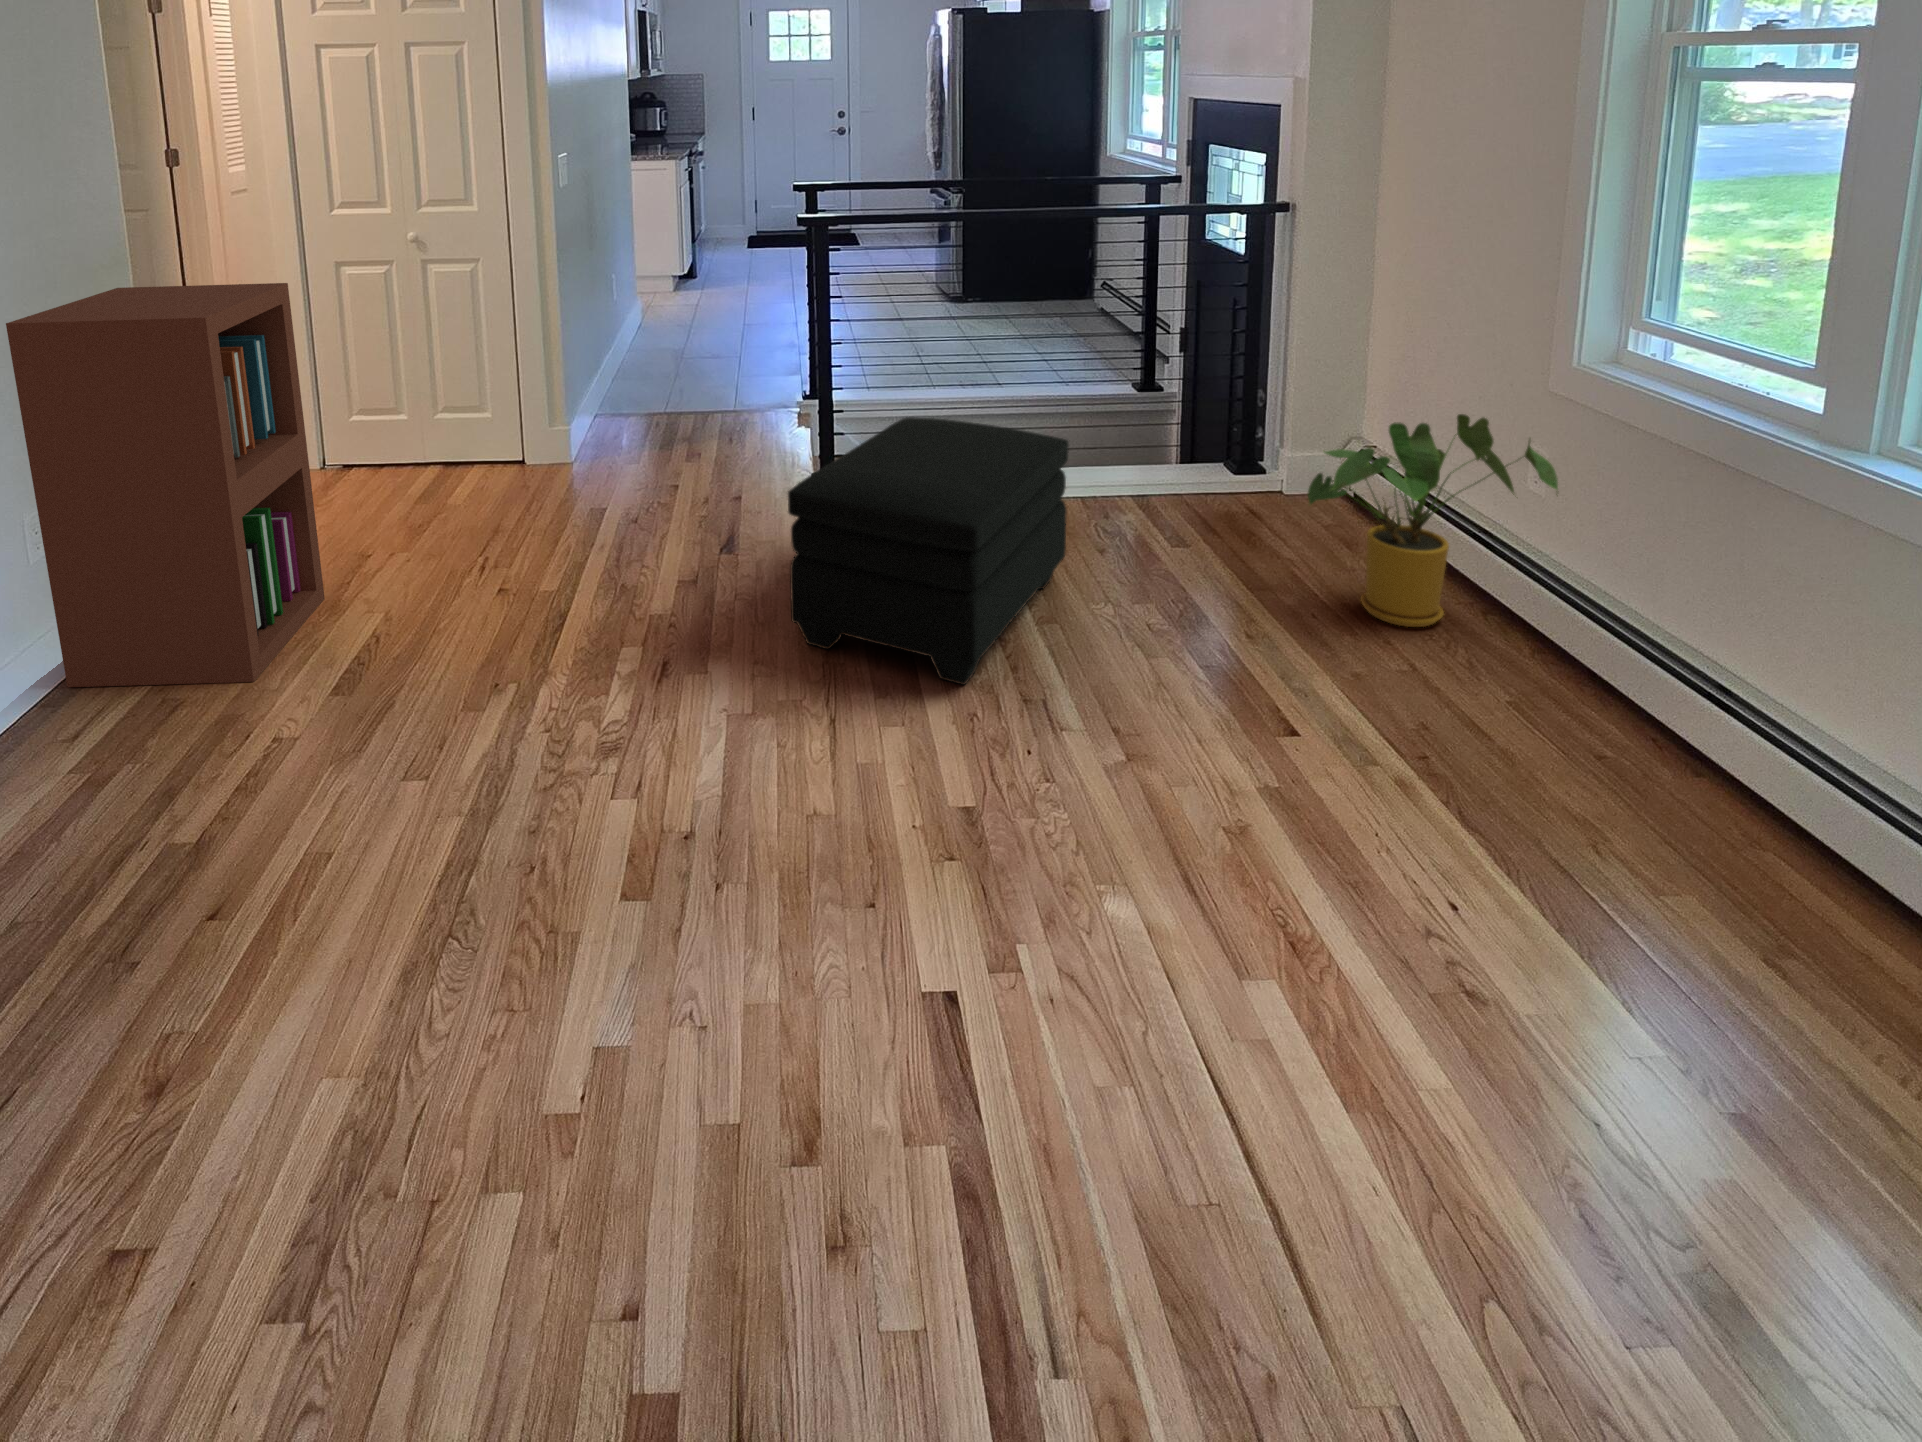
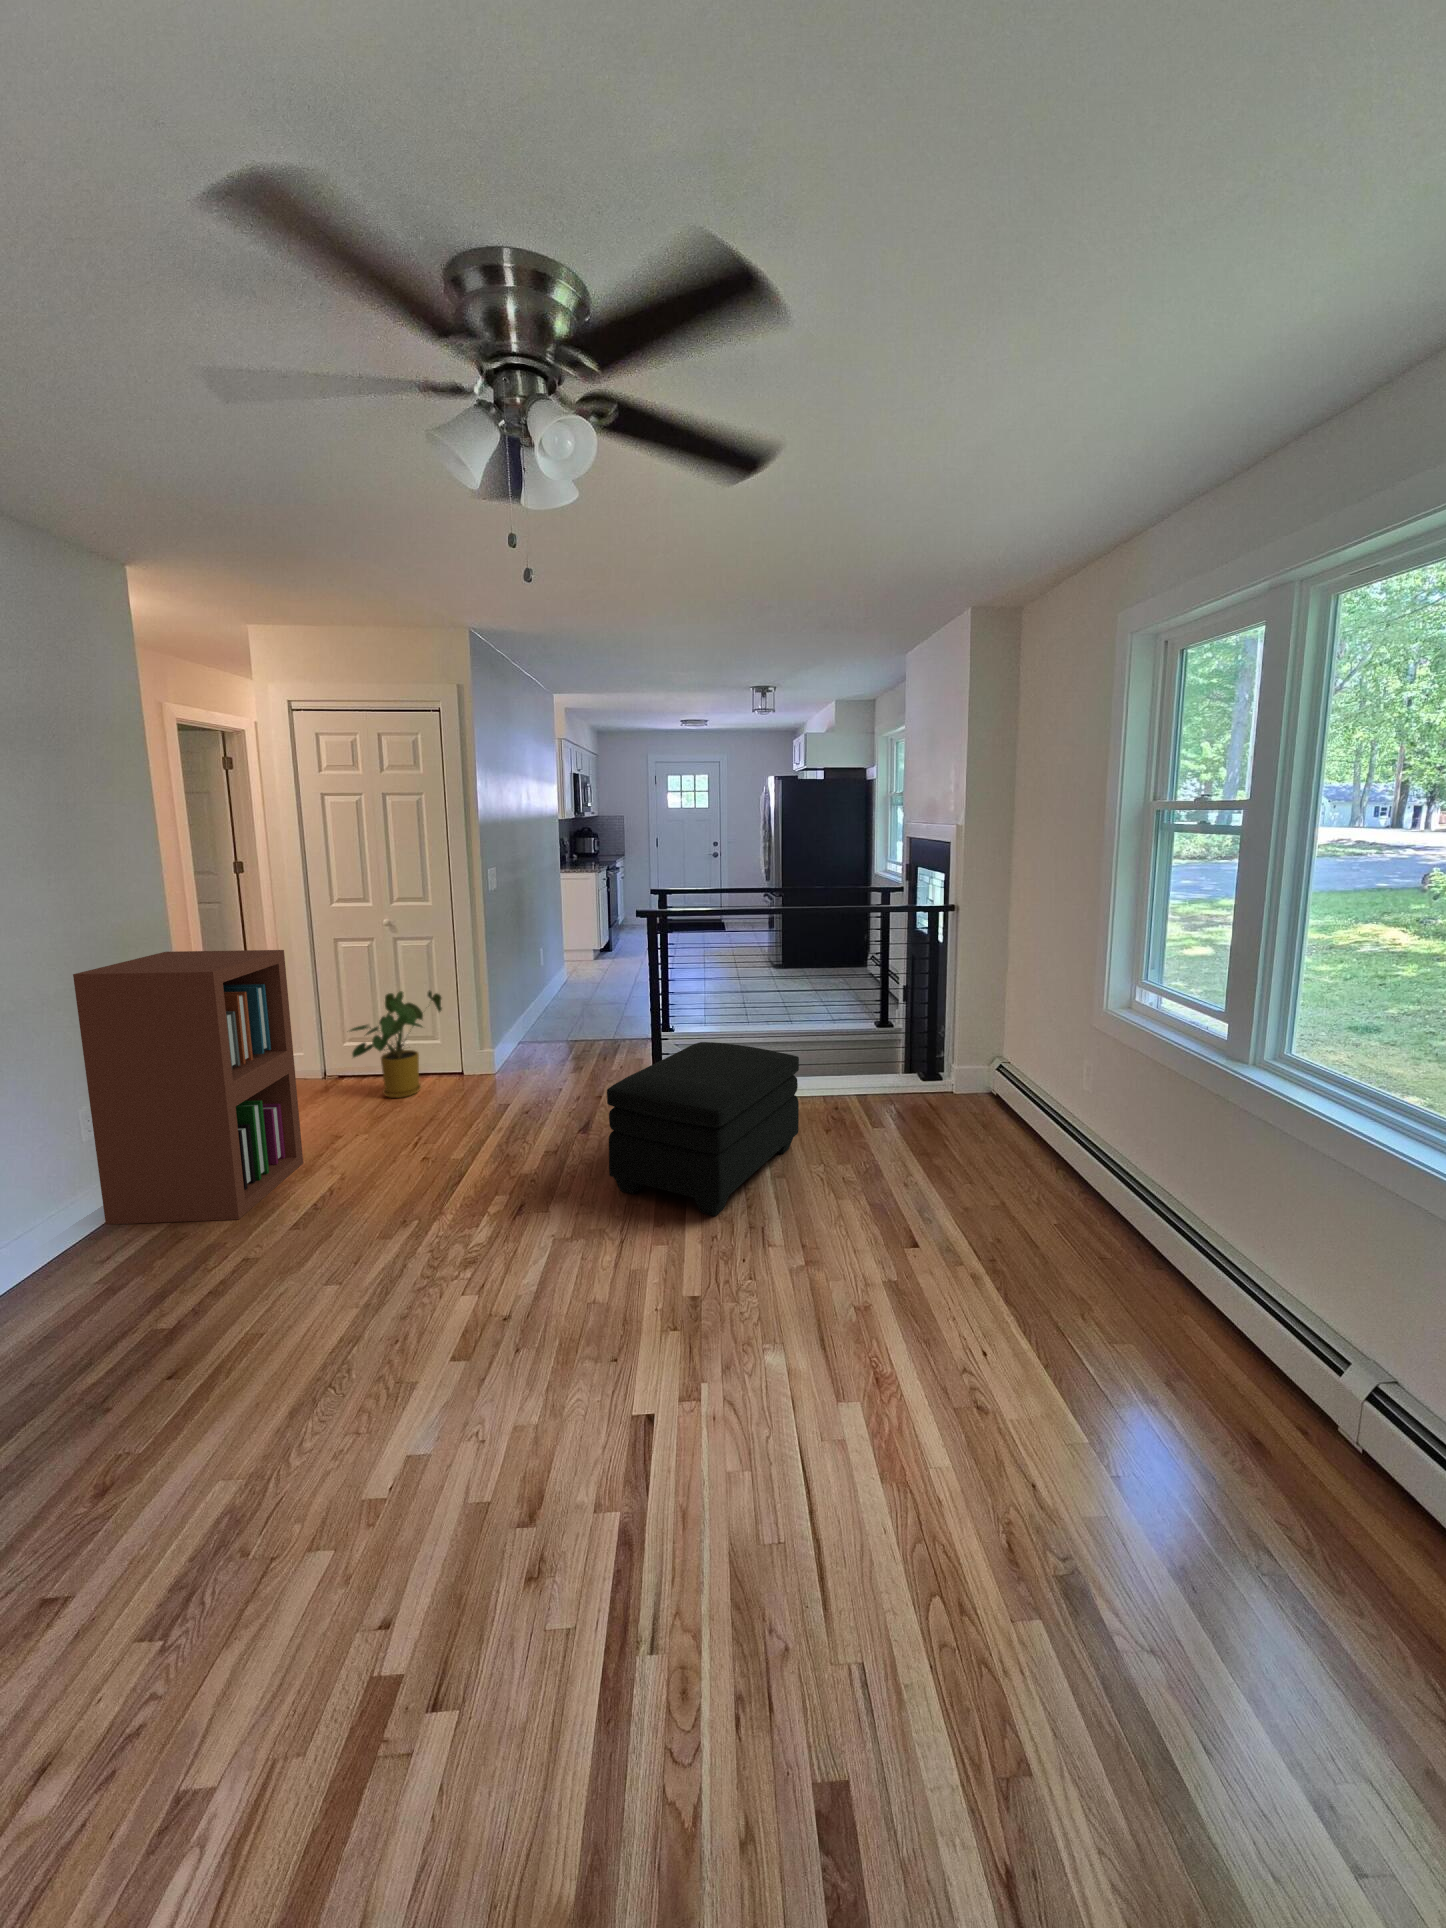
house plant: present [1308,414,1558,627] -> present [350,991,442,1098]

